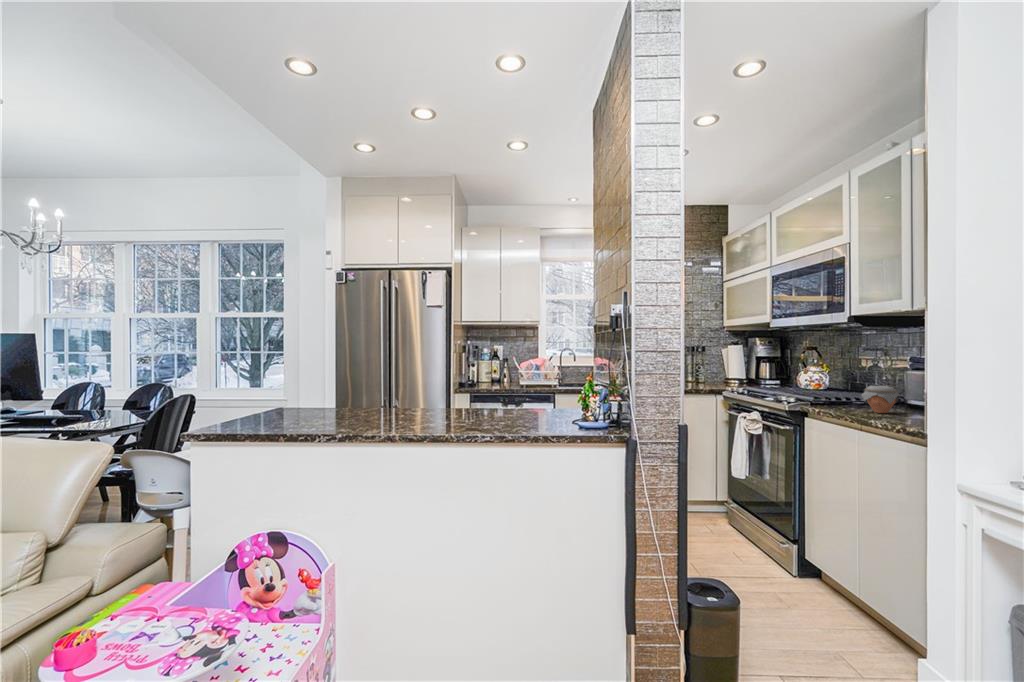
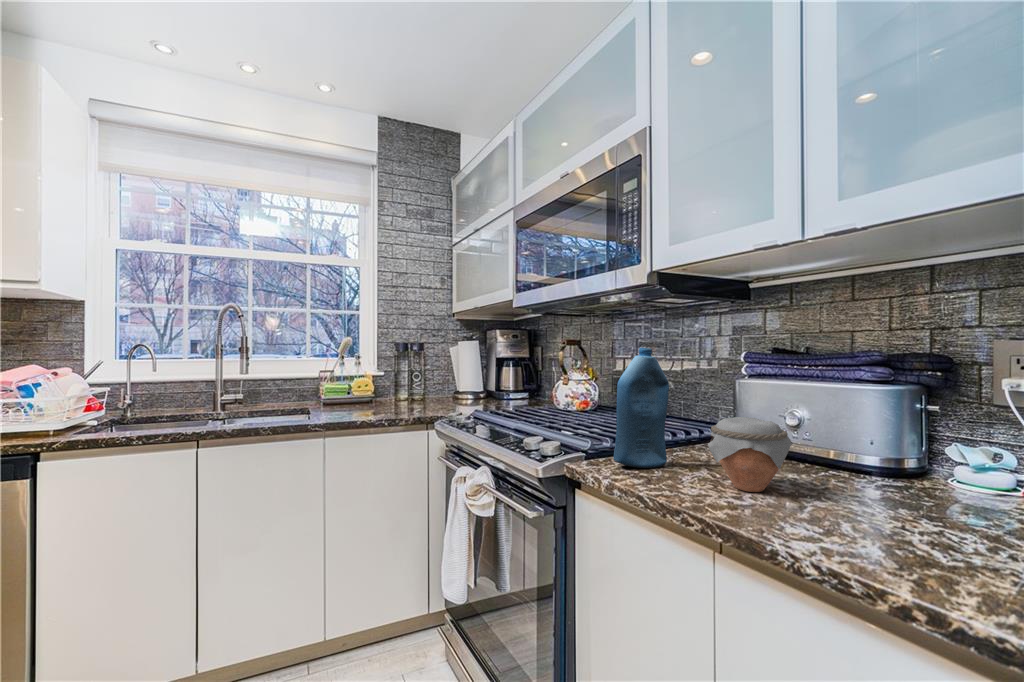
bottle: none [823,356,853,407] -> present [613,348,669,468]

